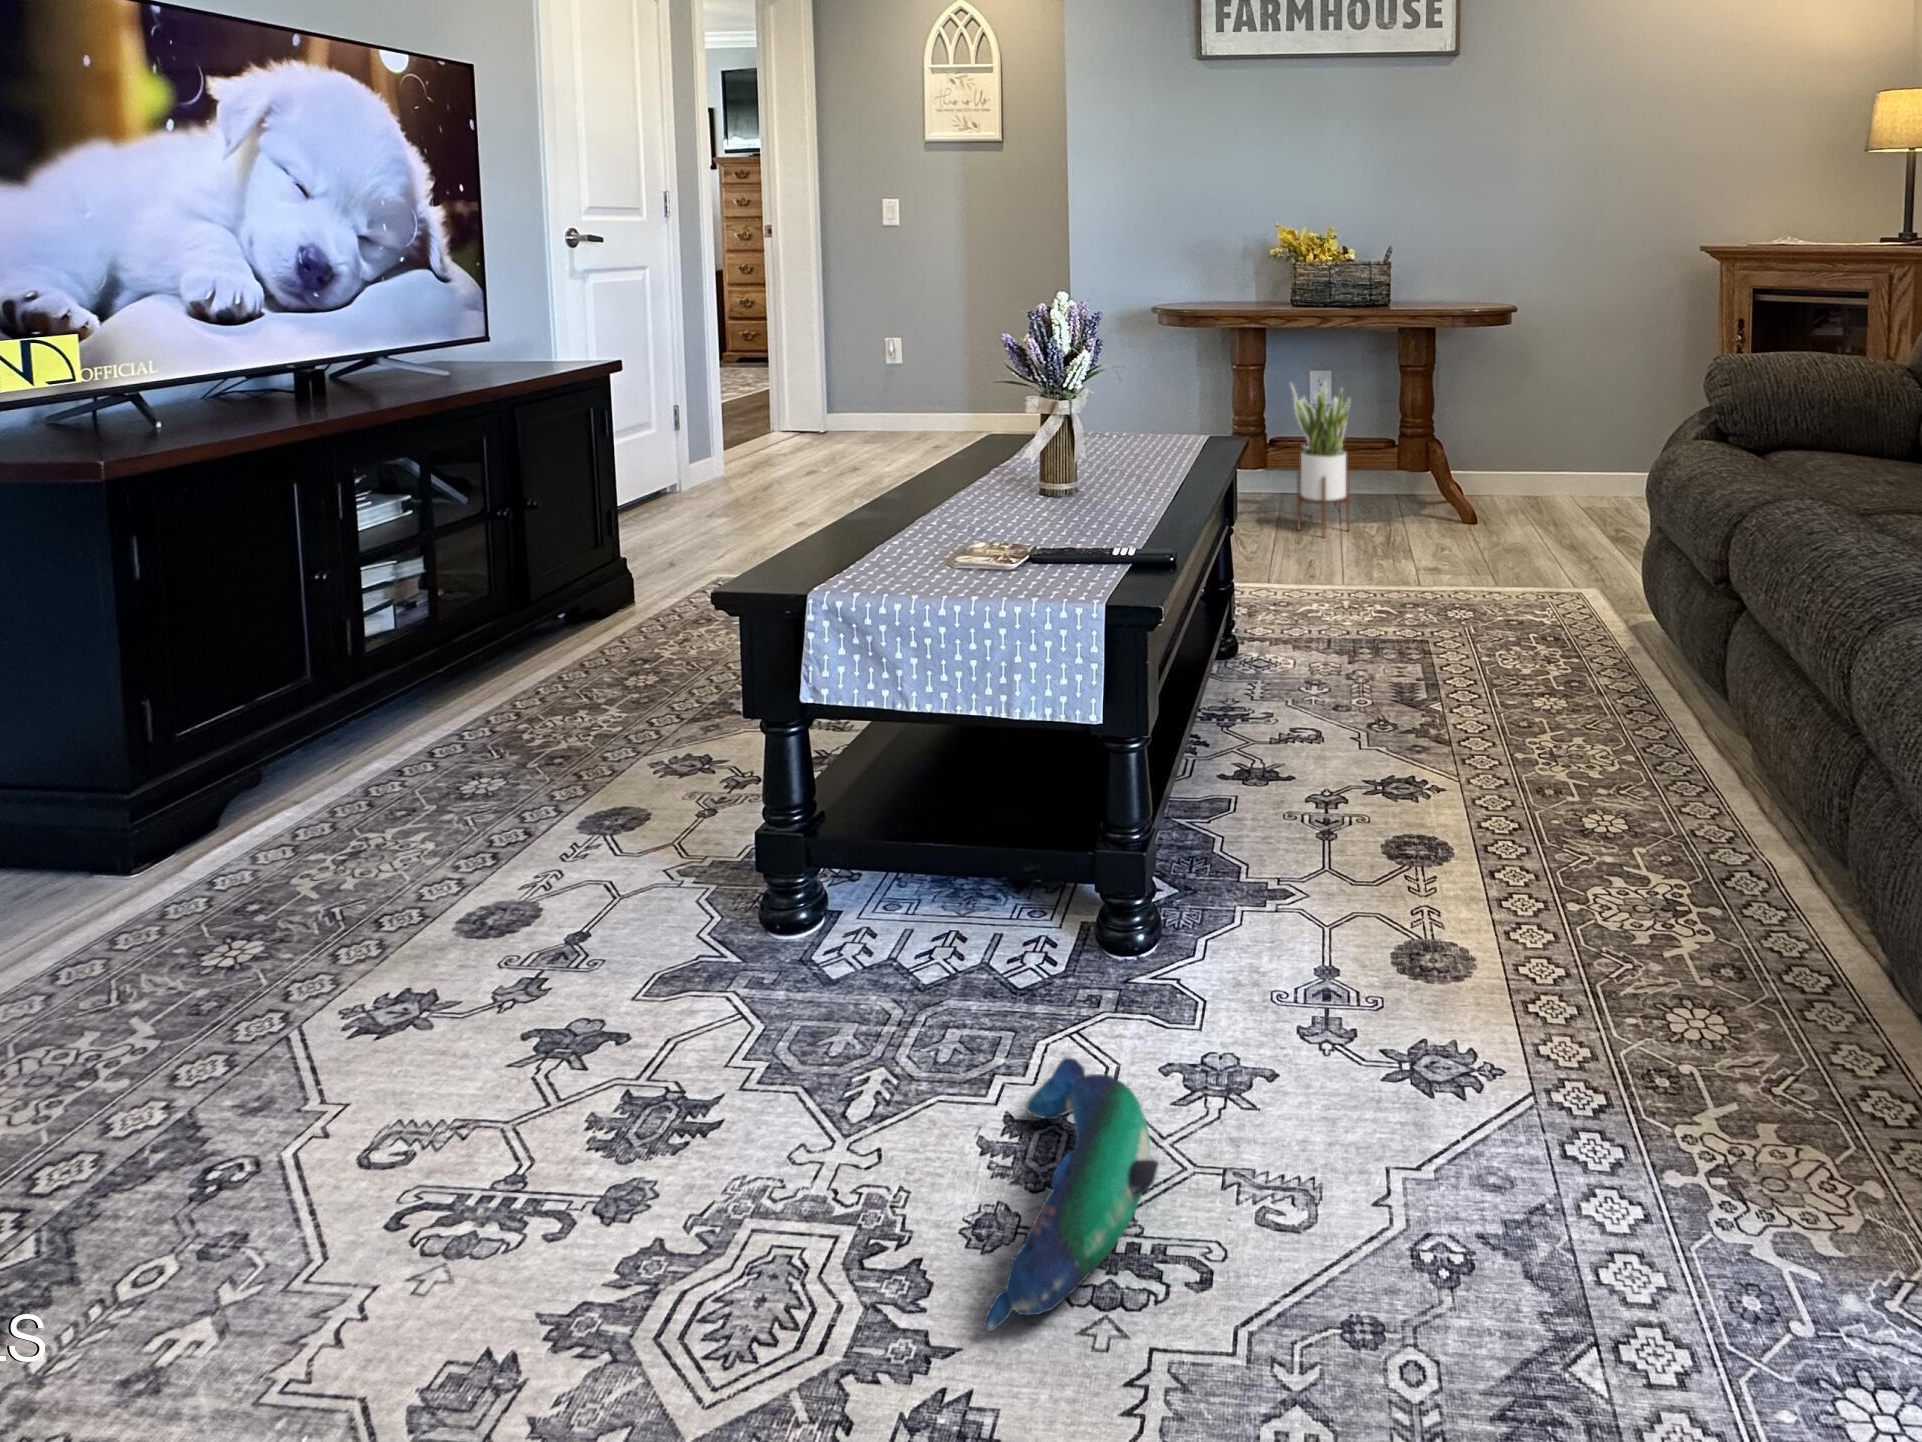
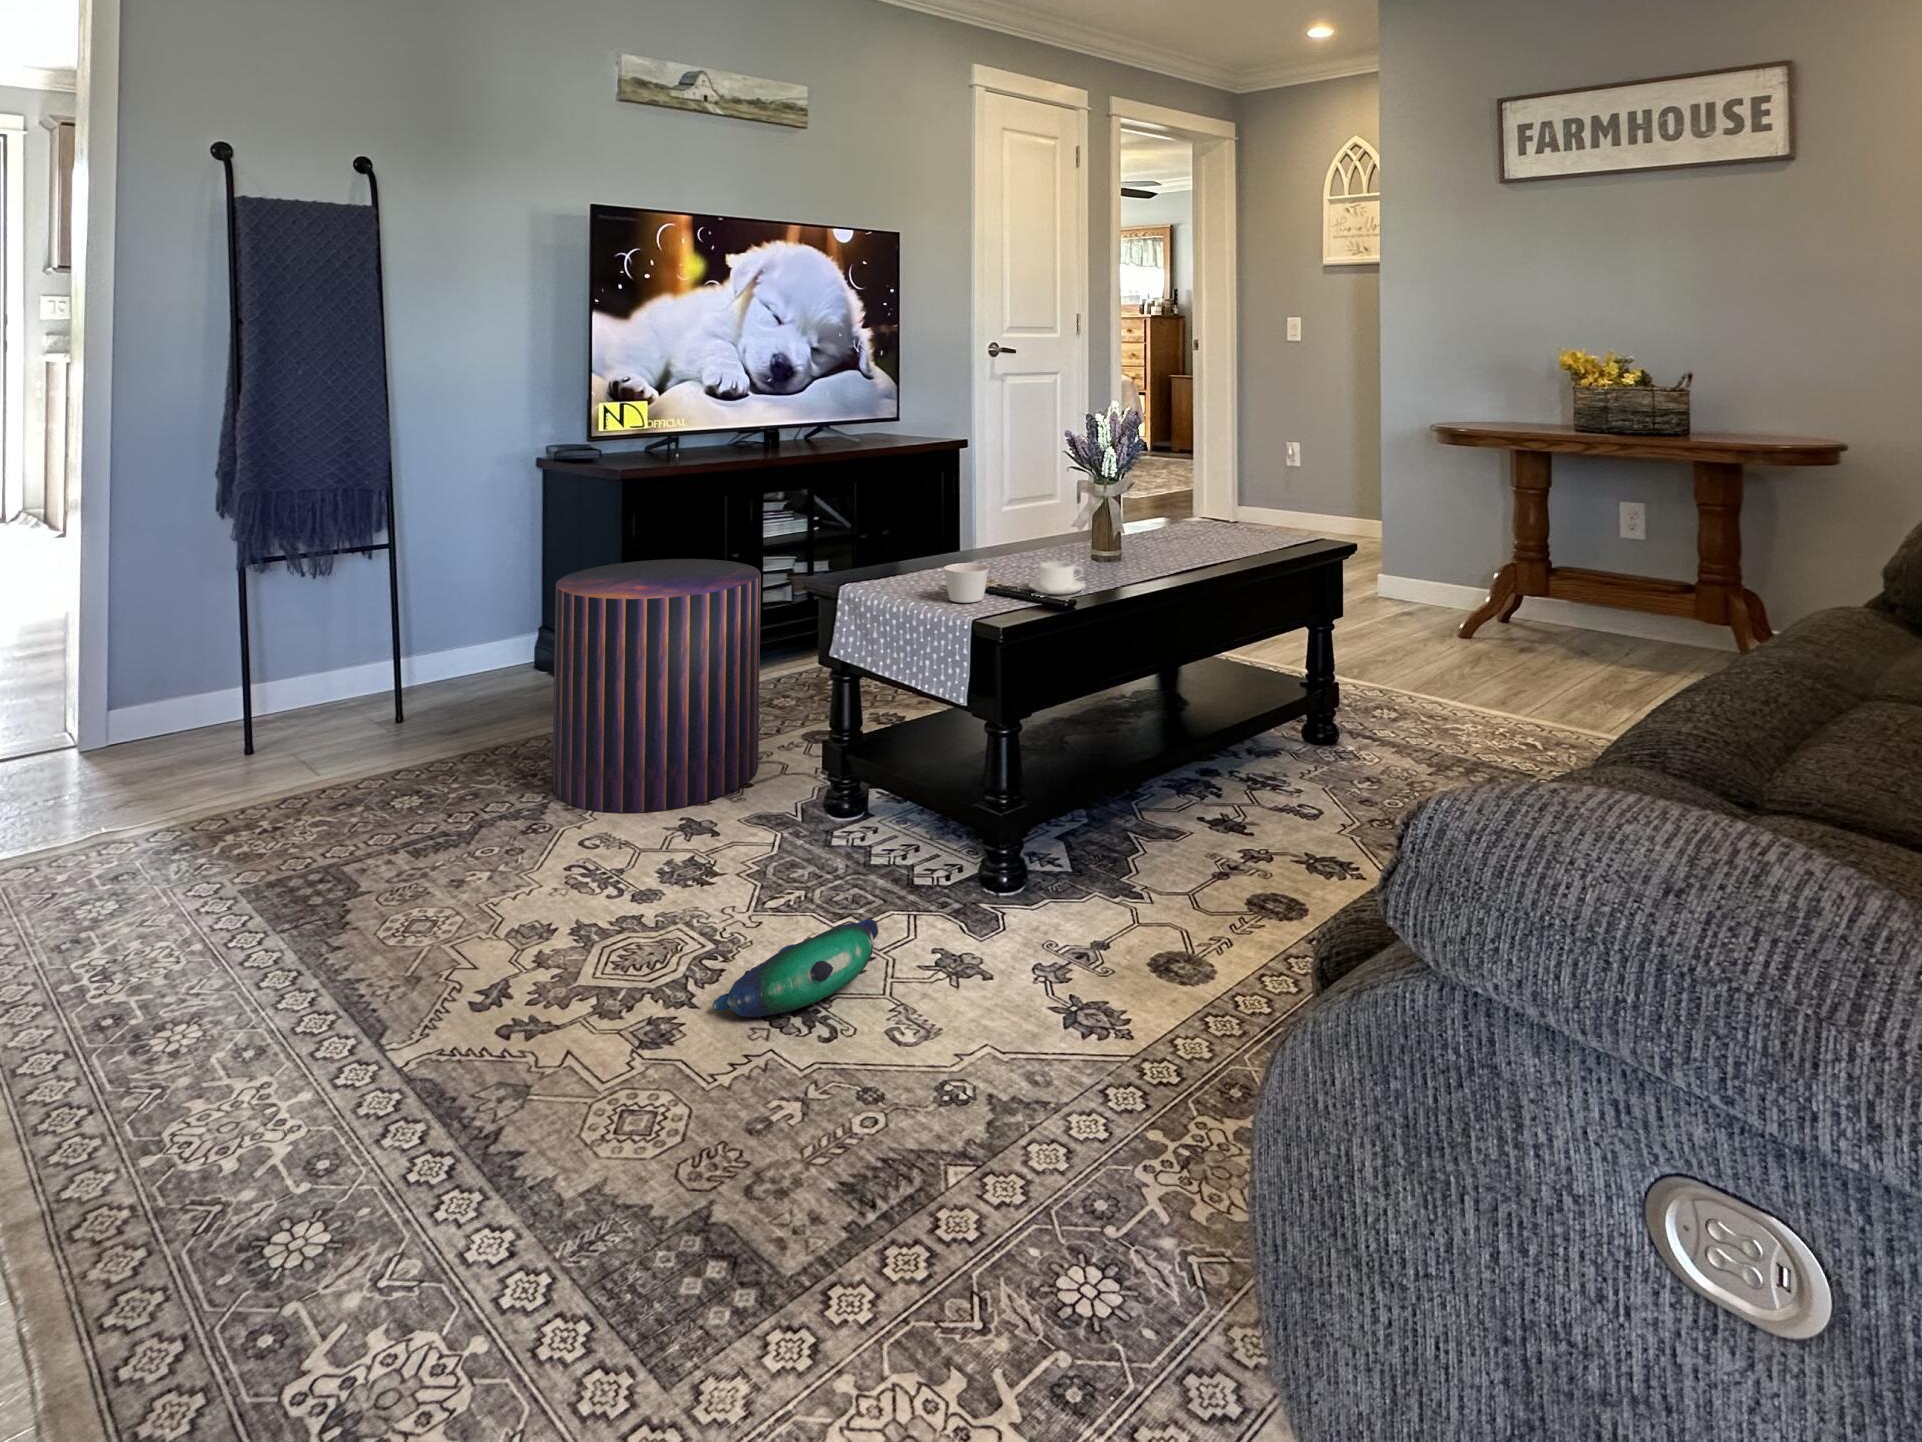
potted plant: present [1291,382,1350,537] -> none [1535,517,1615,692]
coffee cup: none [1045,501,1120,546] -> present [1029,562,1086,594]
candle: none [971,524,1034,582] -> present [944,563,989,603]
pouf: none [117,592,581,1112] -> present [552,559,761,813]

